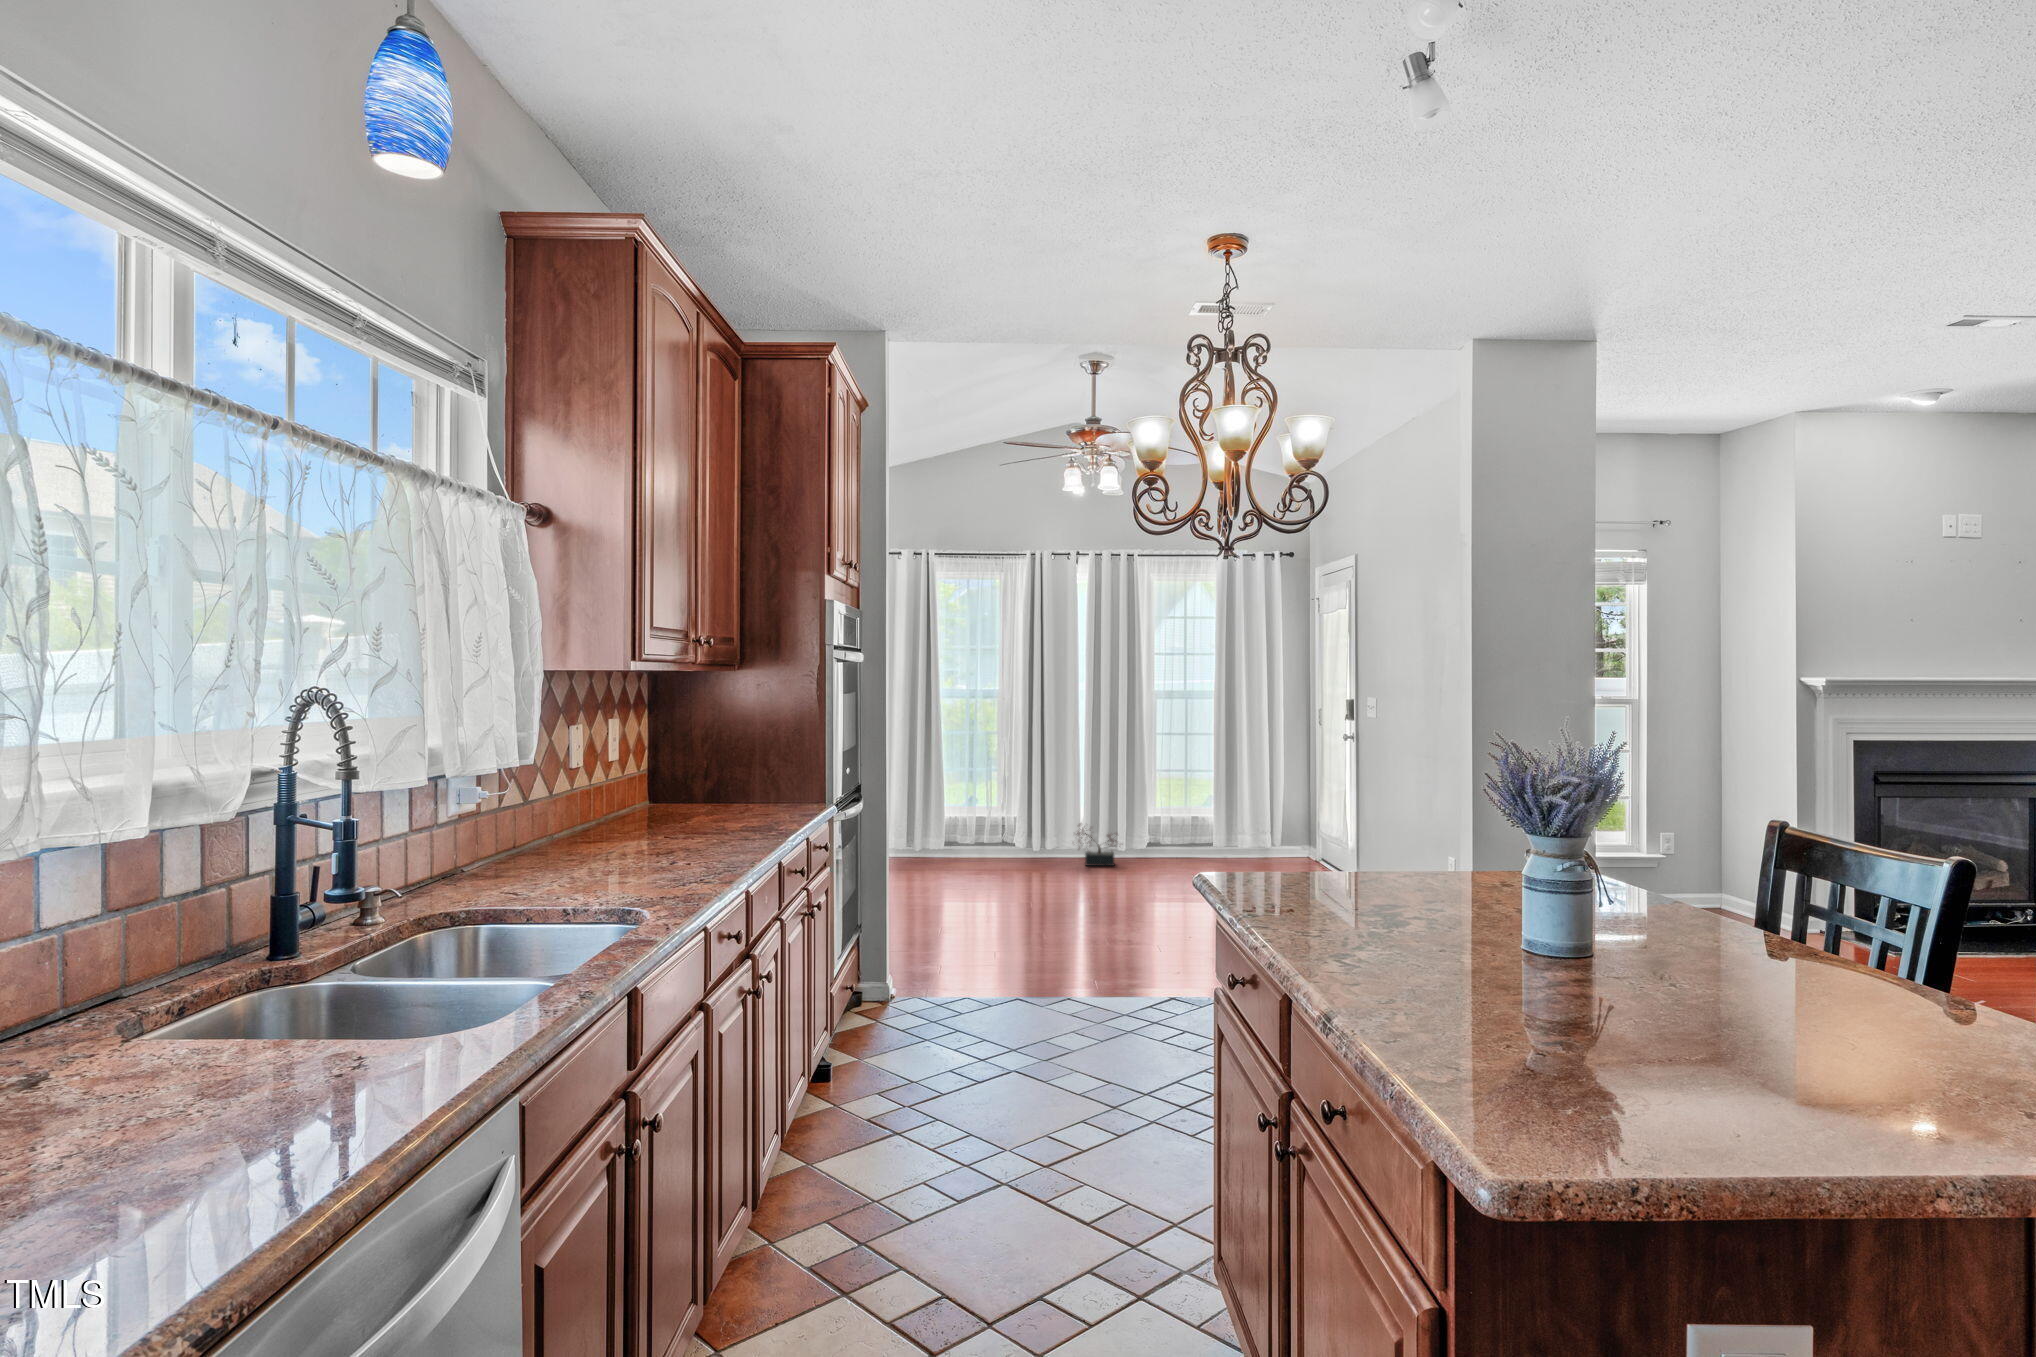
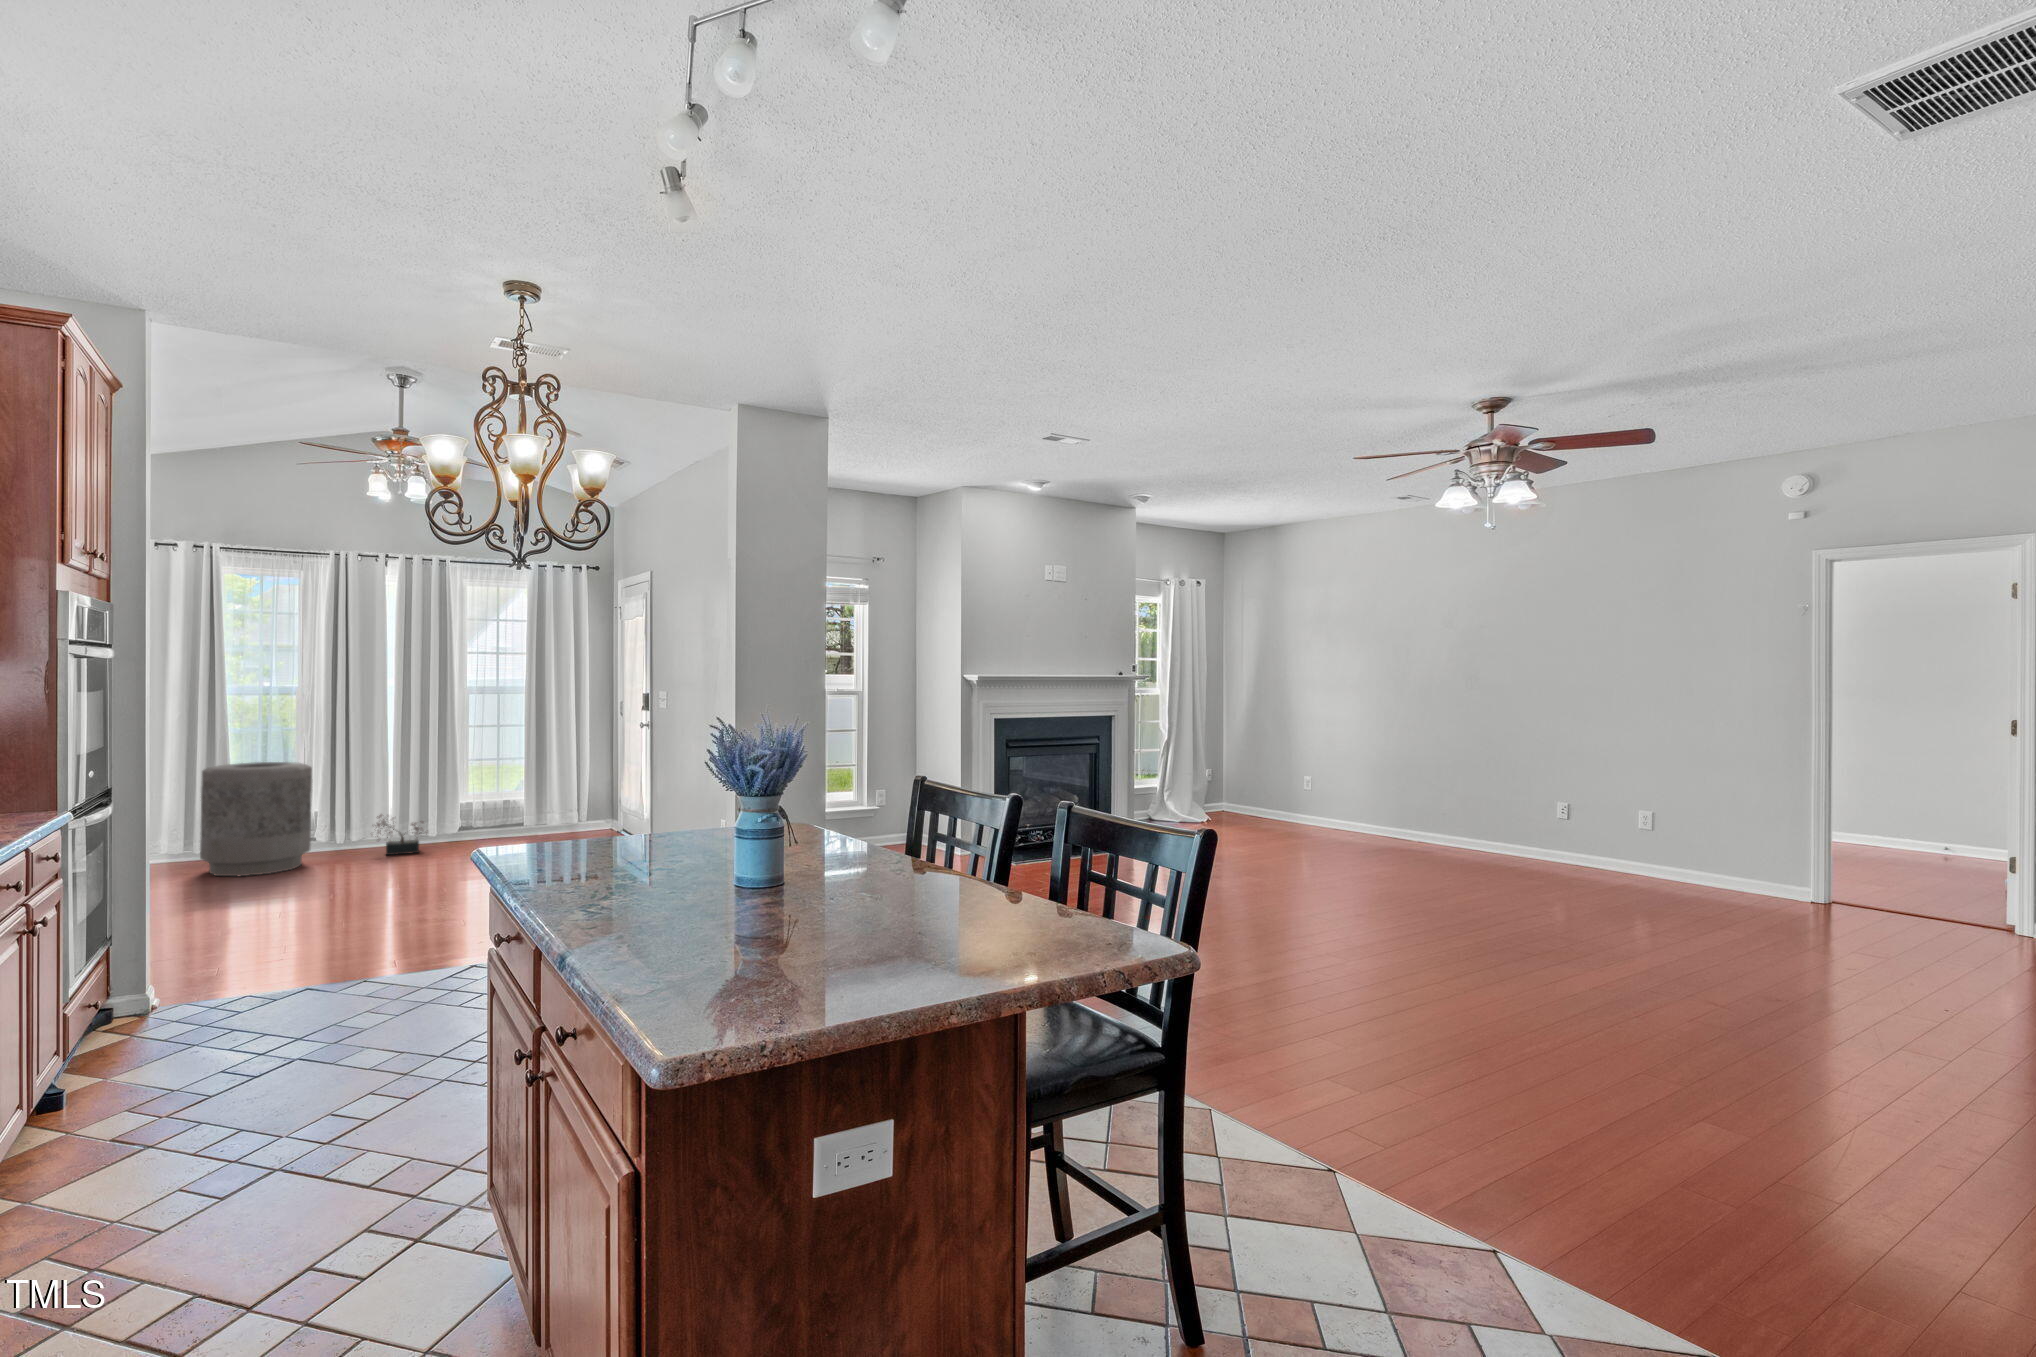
trash can: none [941,766,1023,874] -> present [200,762,312,876]

